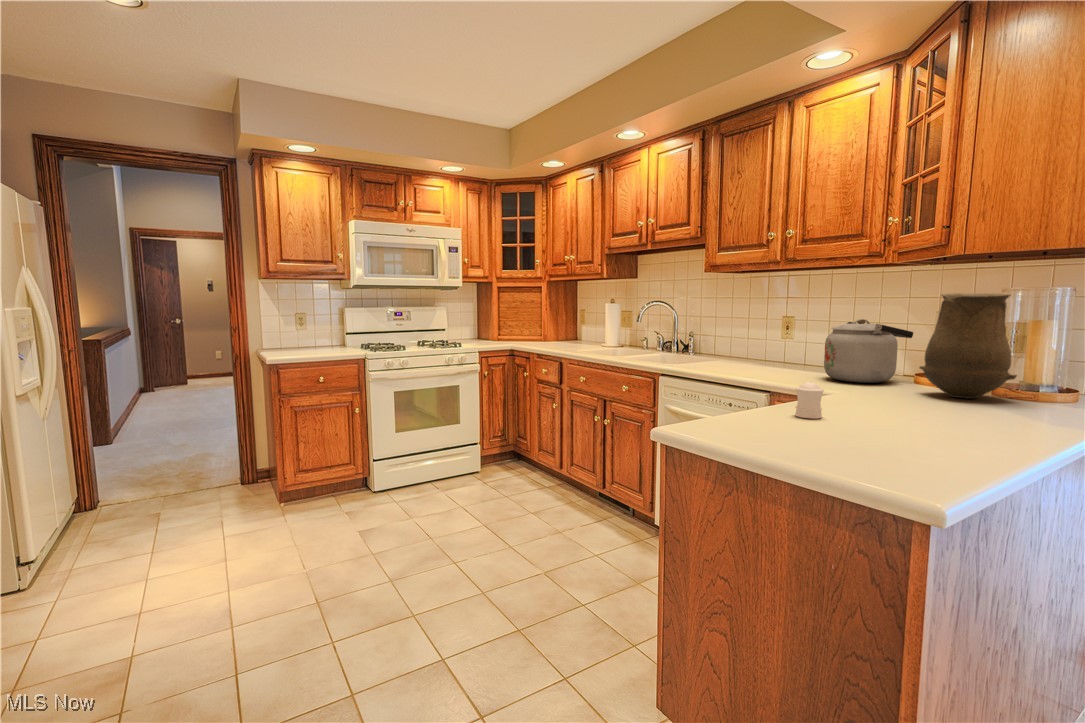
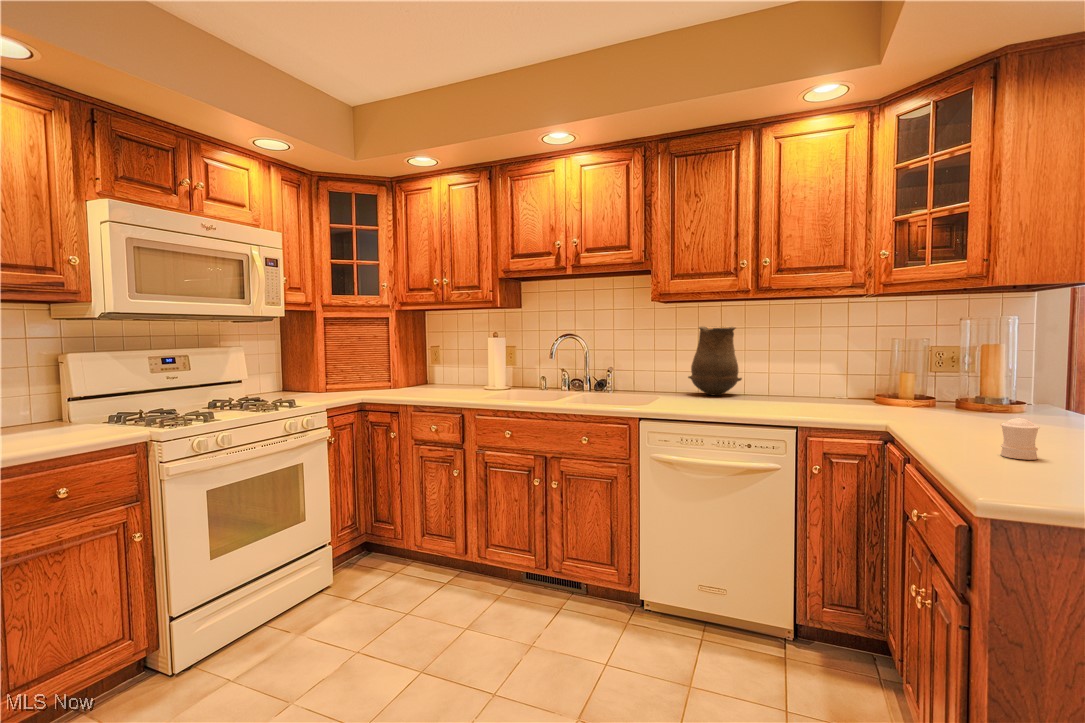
vase: present [920,293,1017,399] -> present [688,326,742,395]
kettle: present [824,319,913,383] -> none [809,347,900,410]

